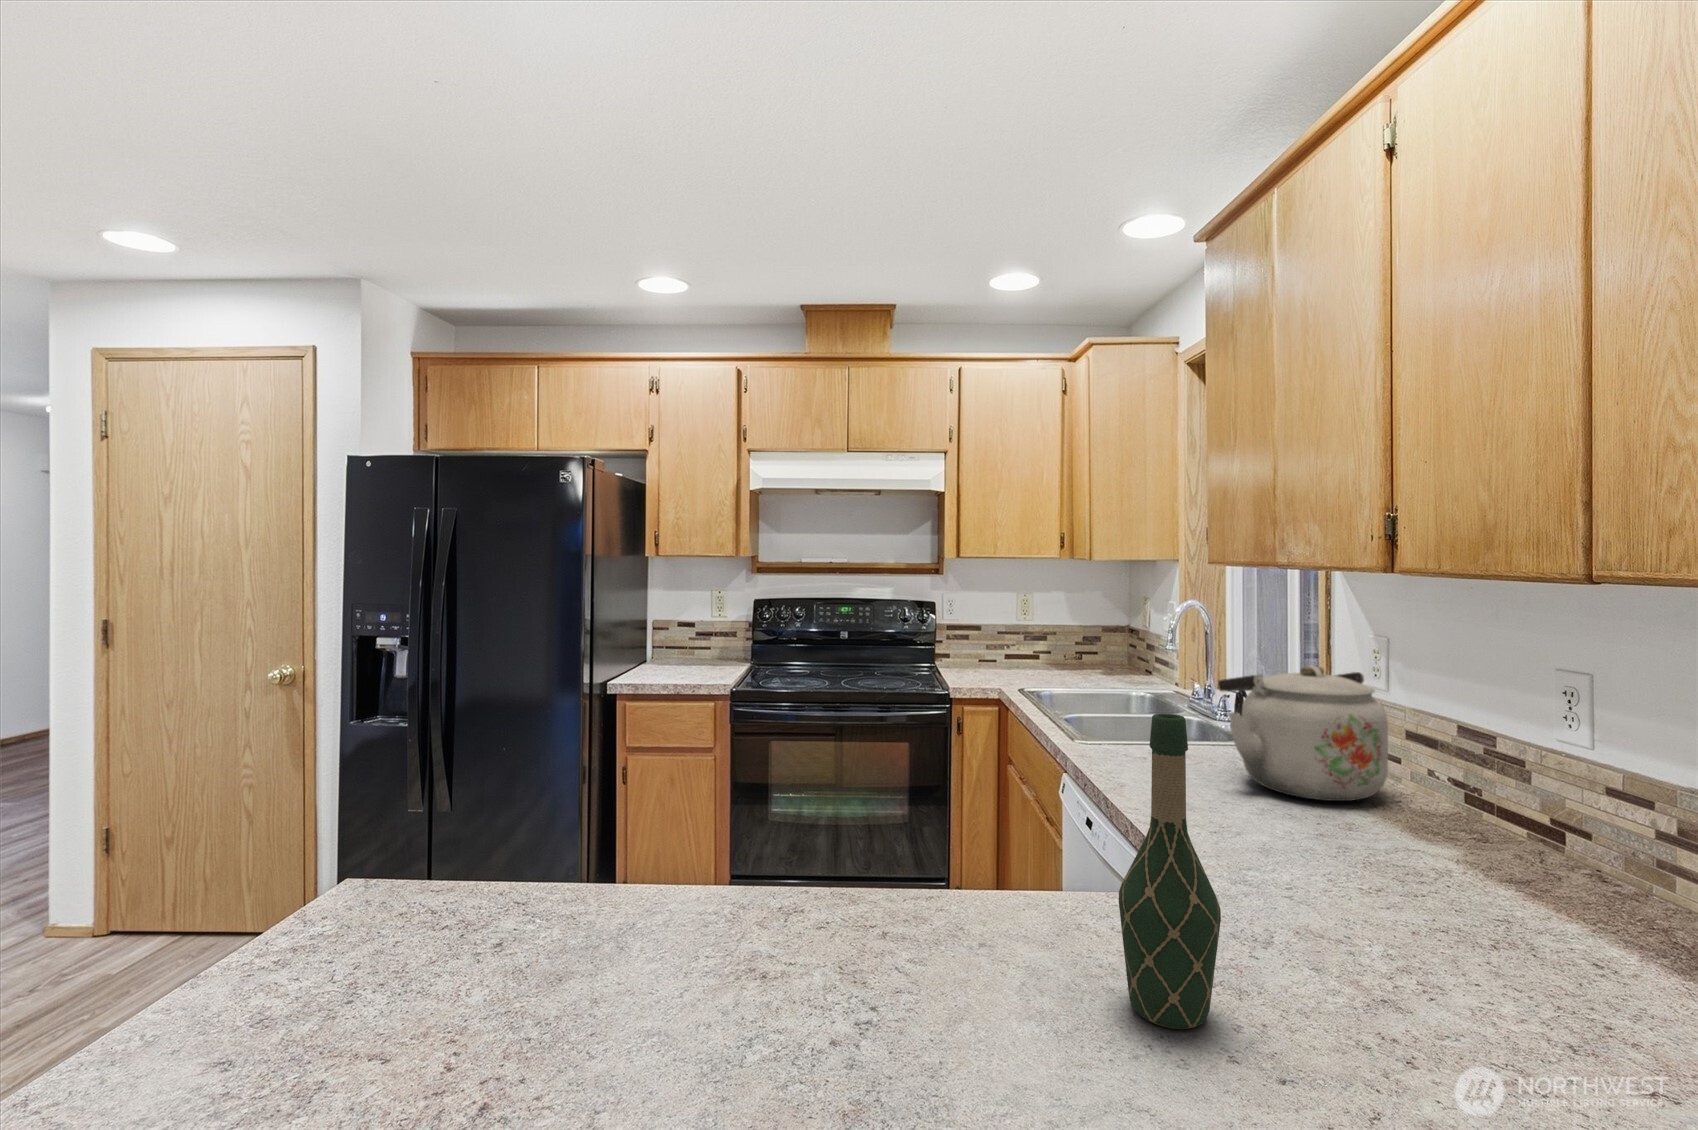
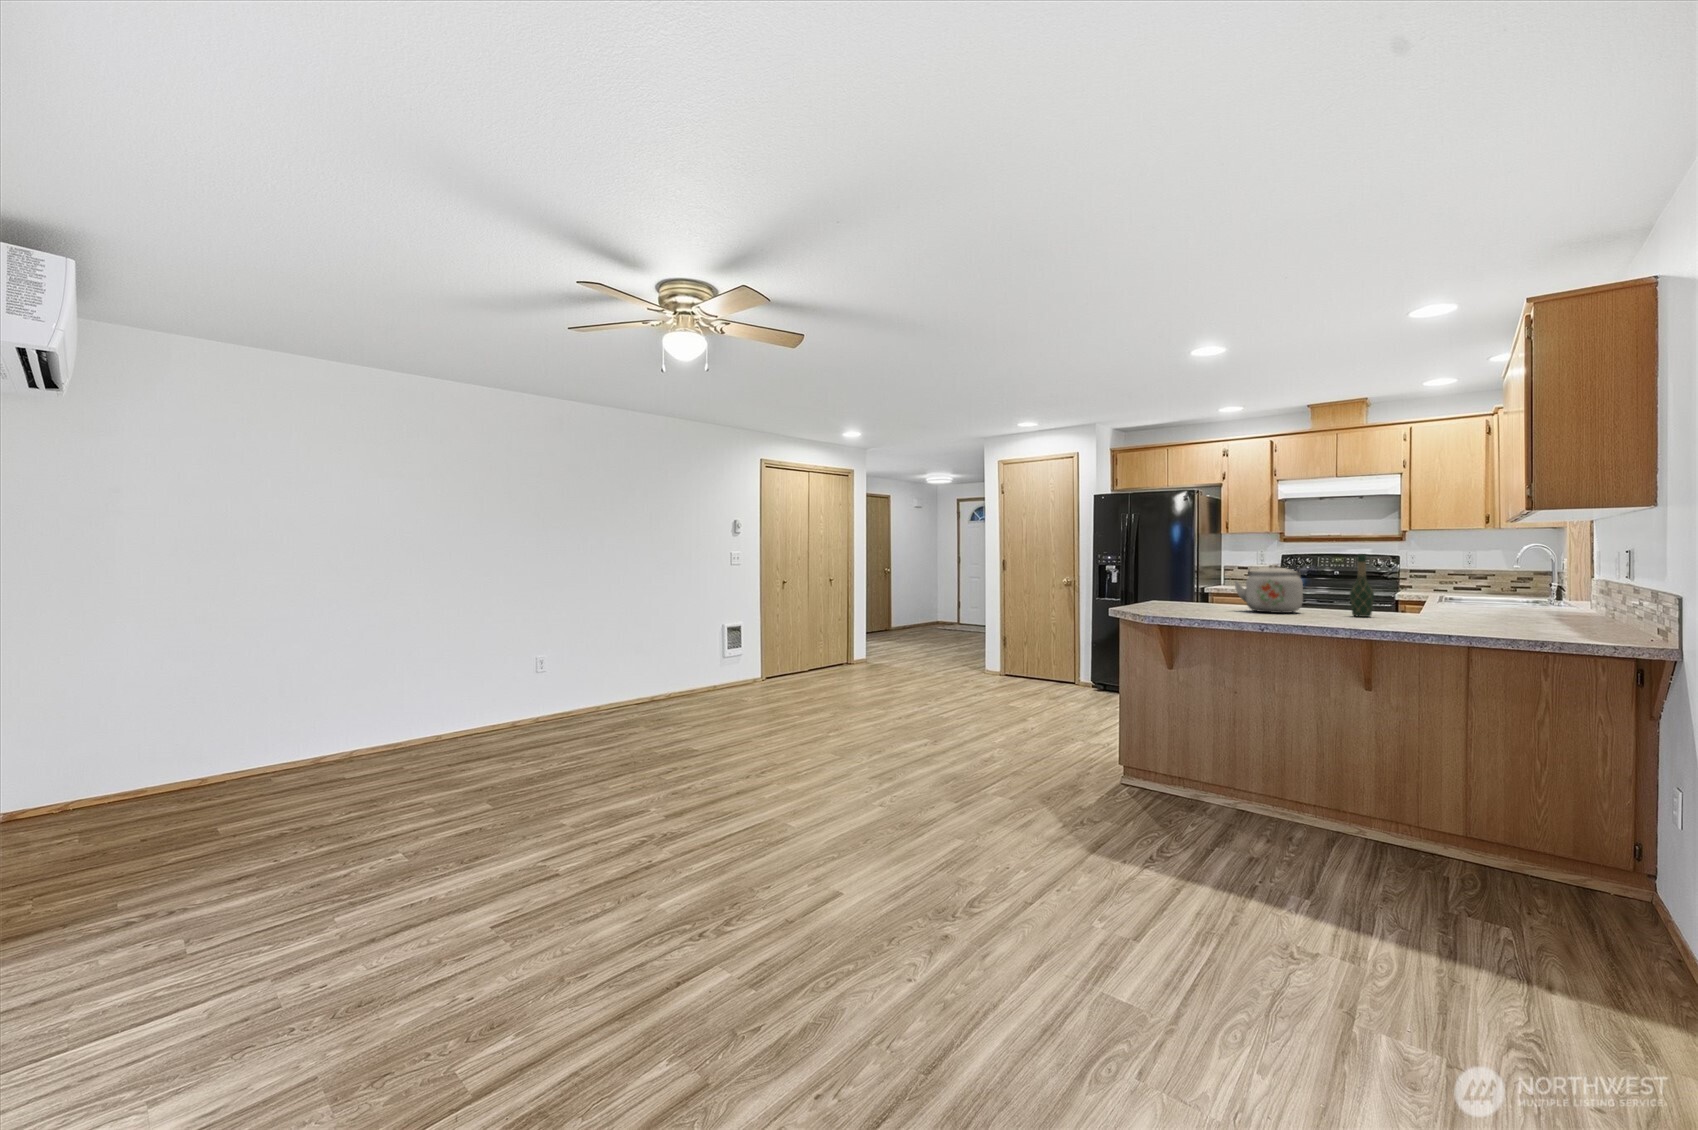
kettle: present [1218,665,1388,801] -> present [1234,564,1303,613]

